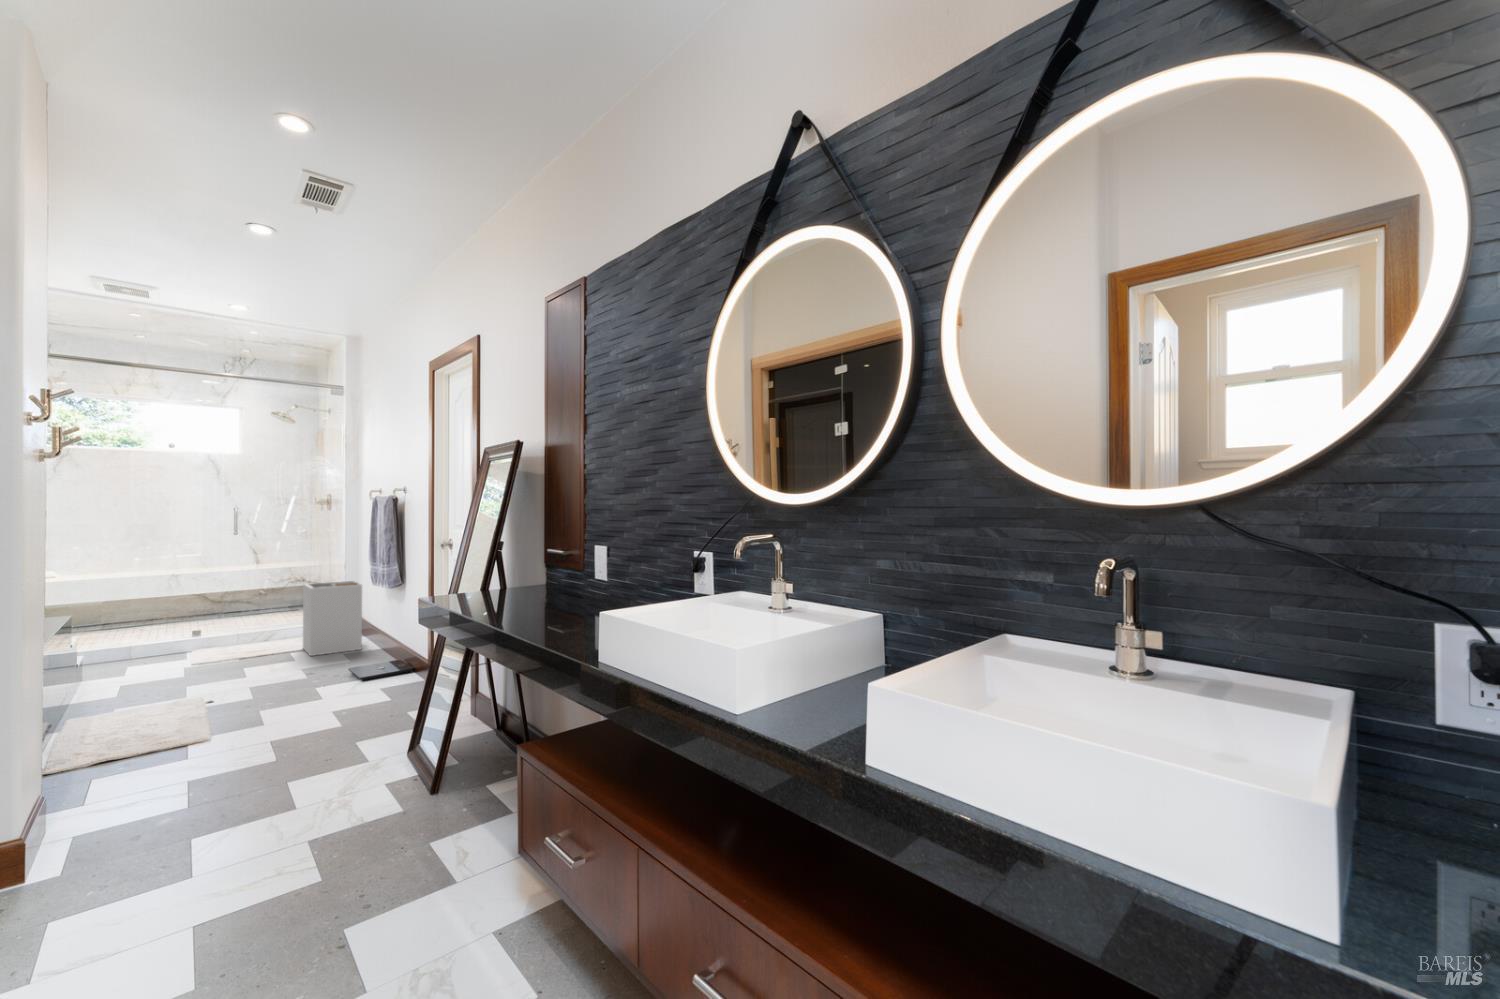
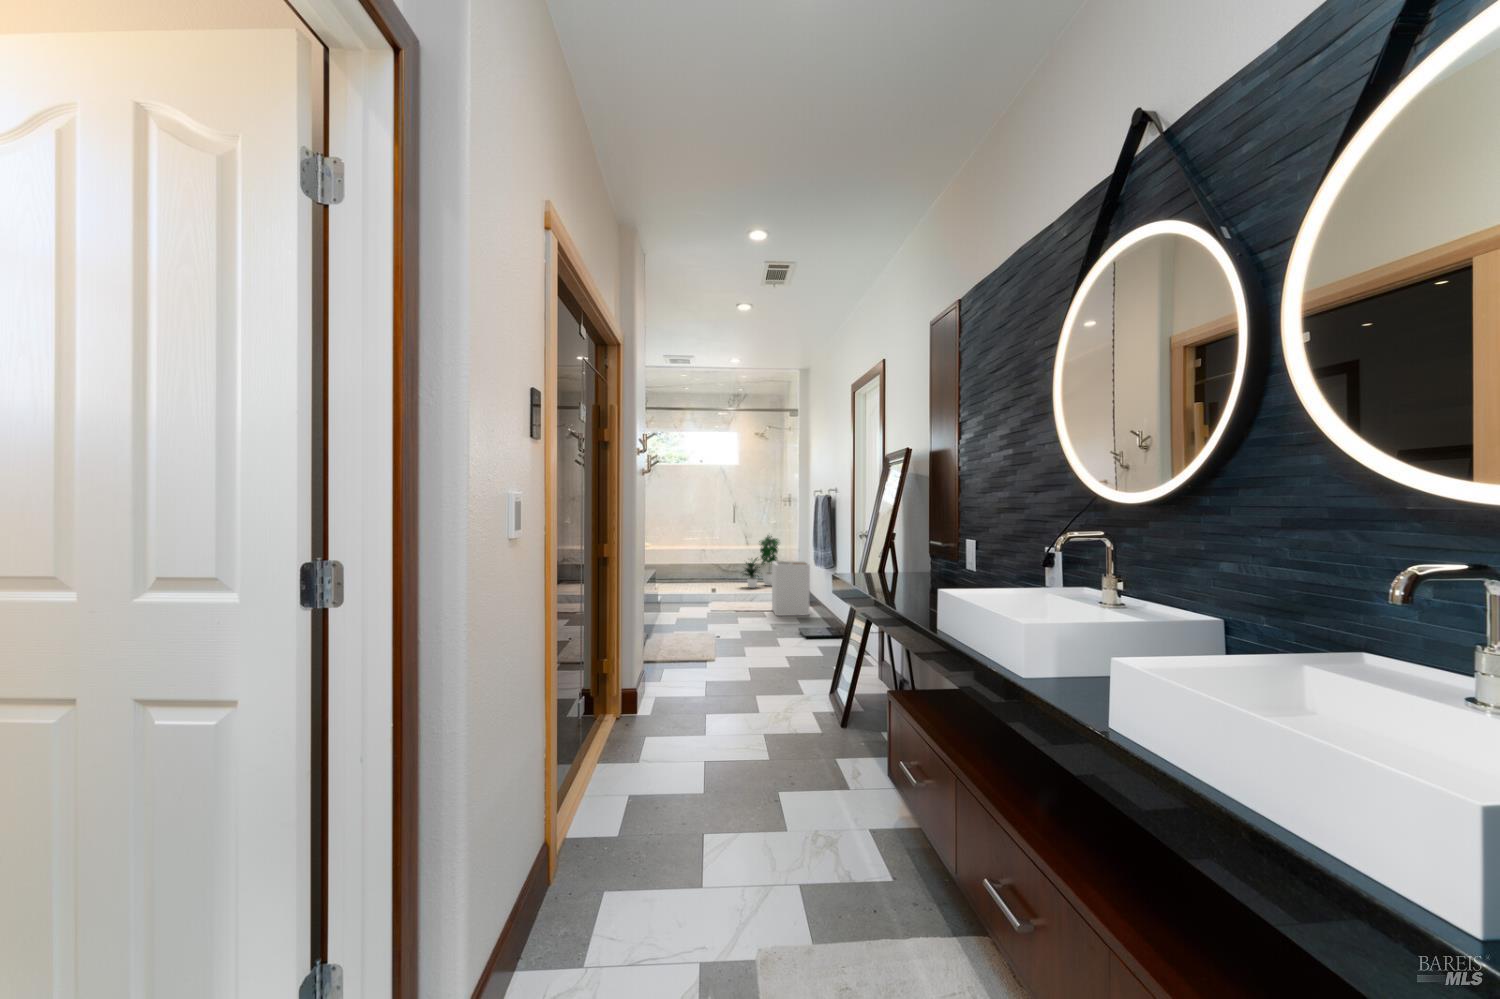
potted plant: none [246,545,314,621] -> present [743,535,779,588]

